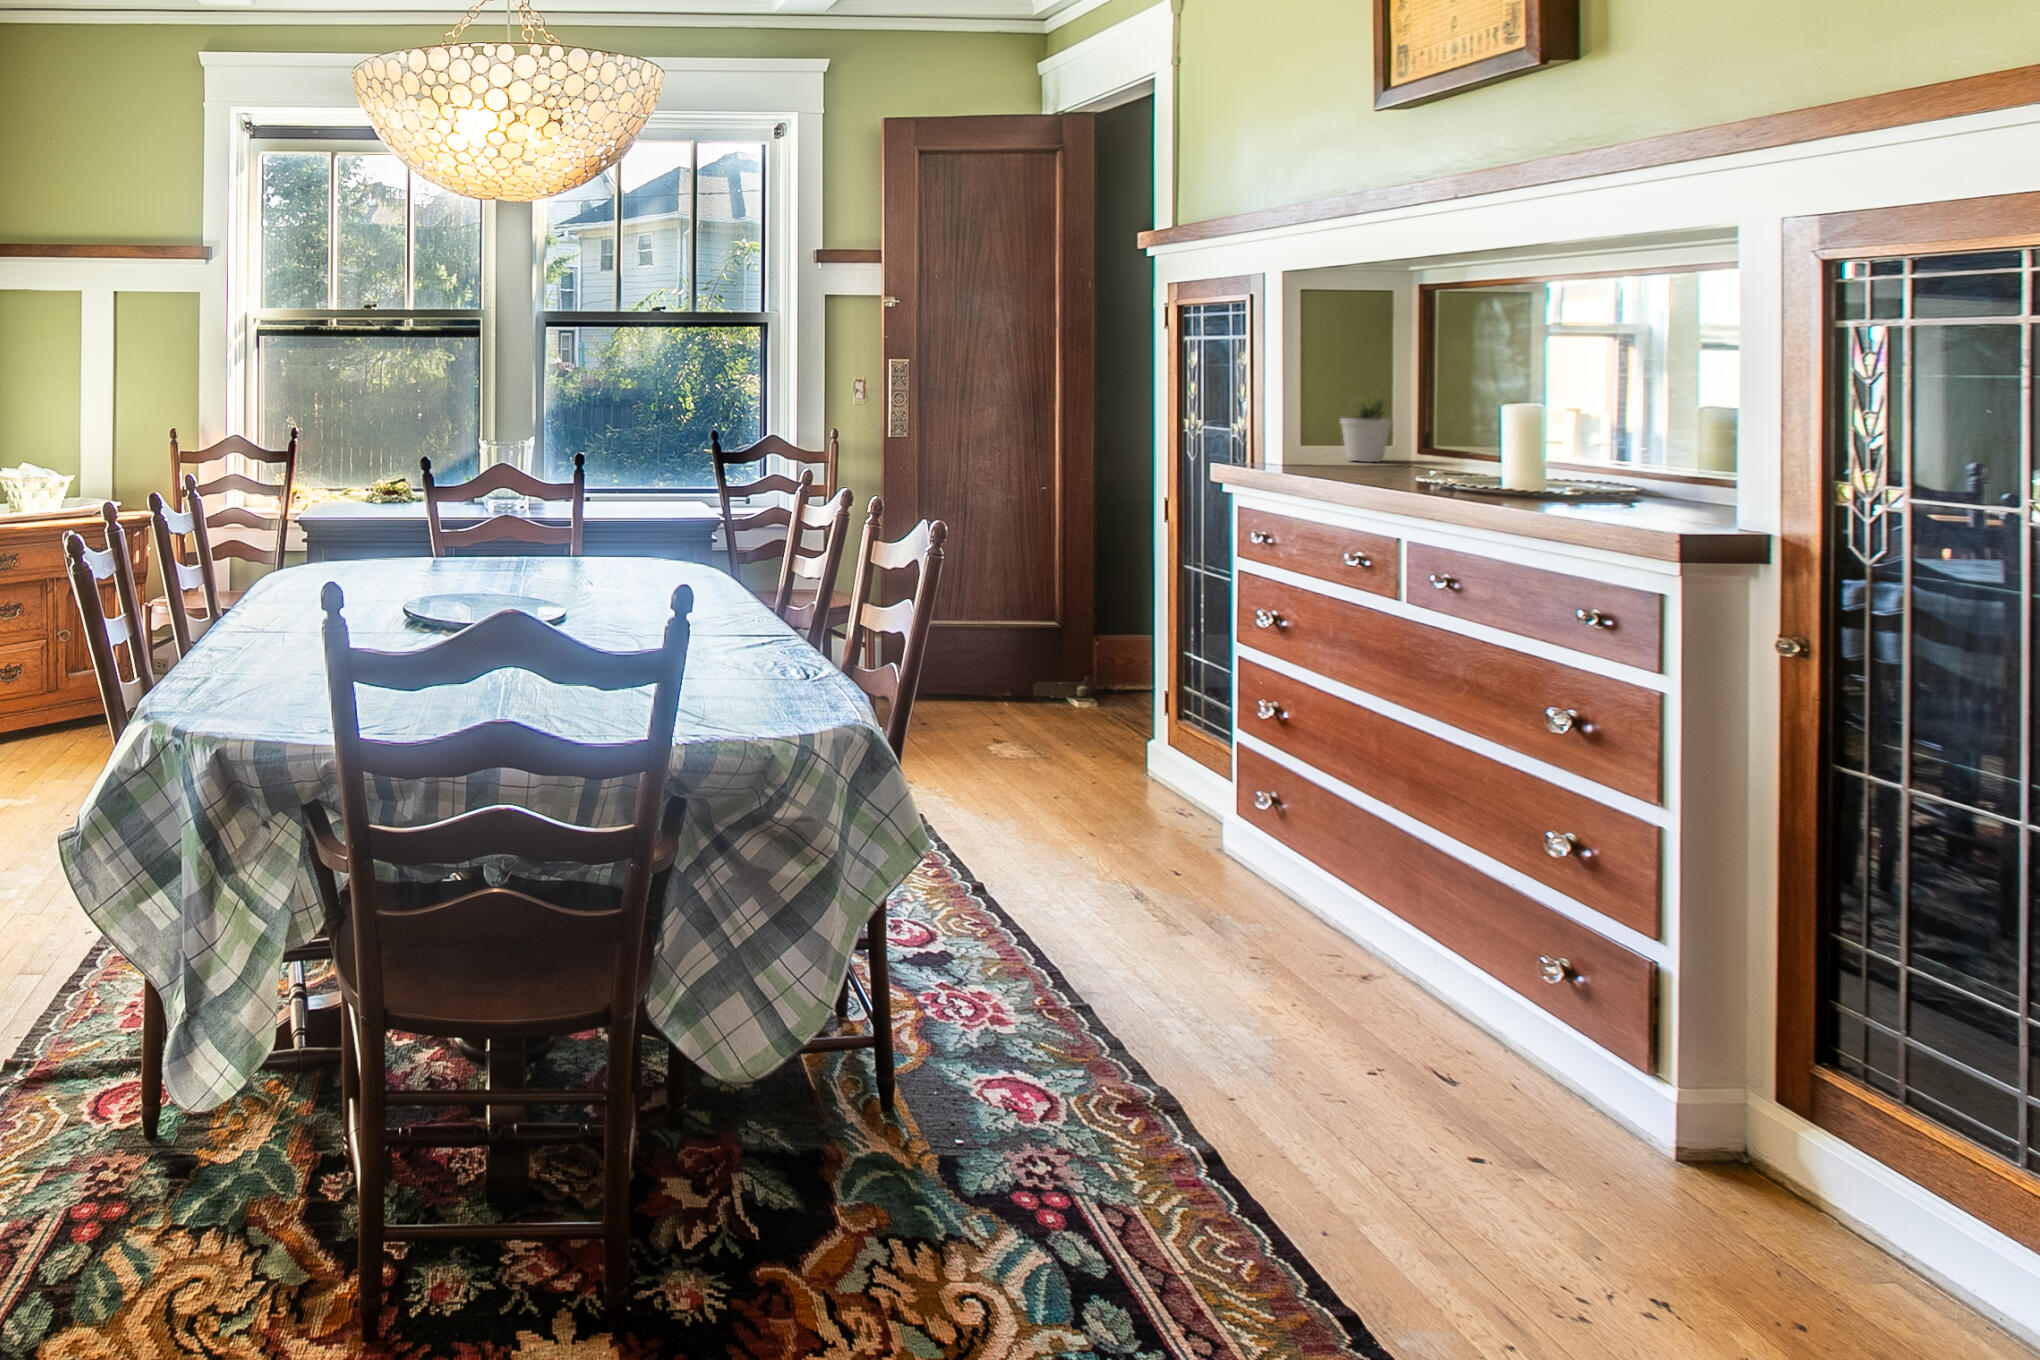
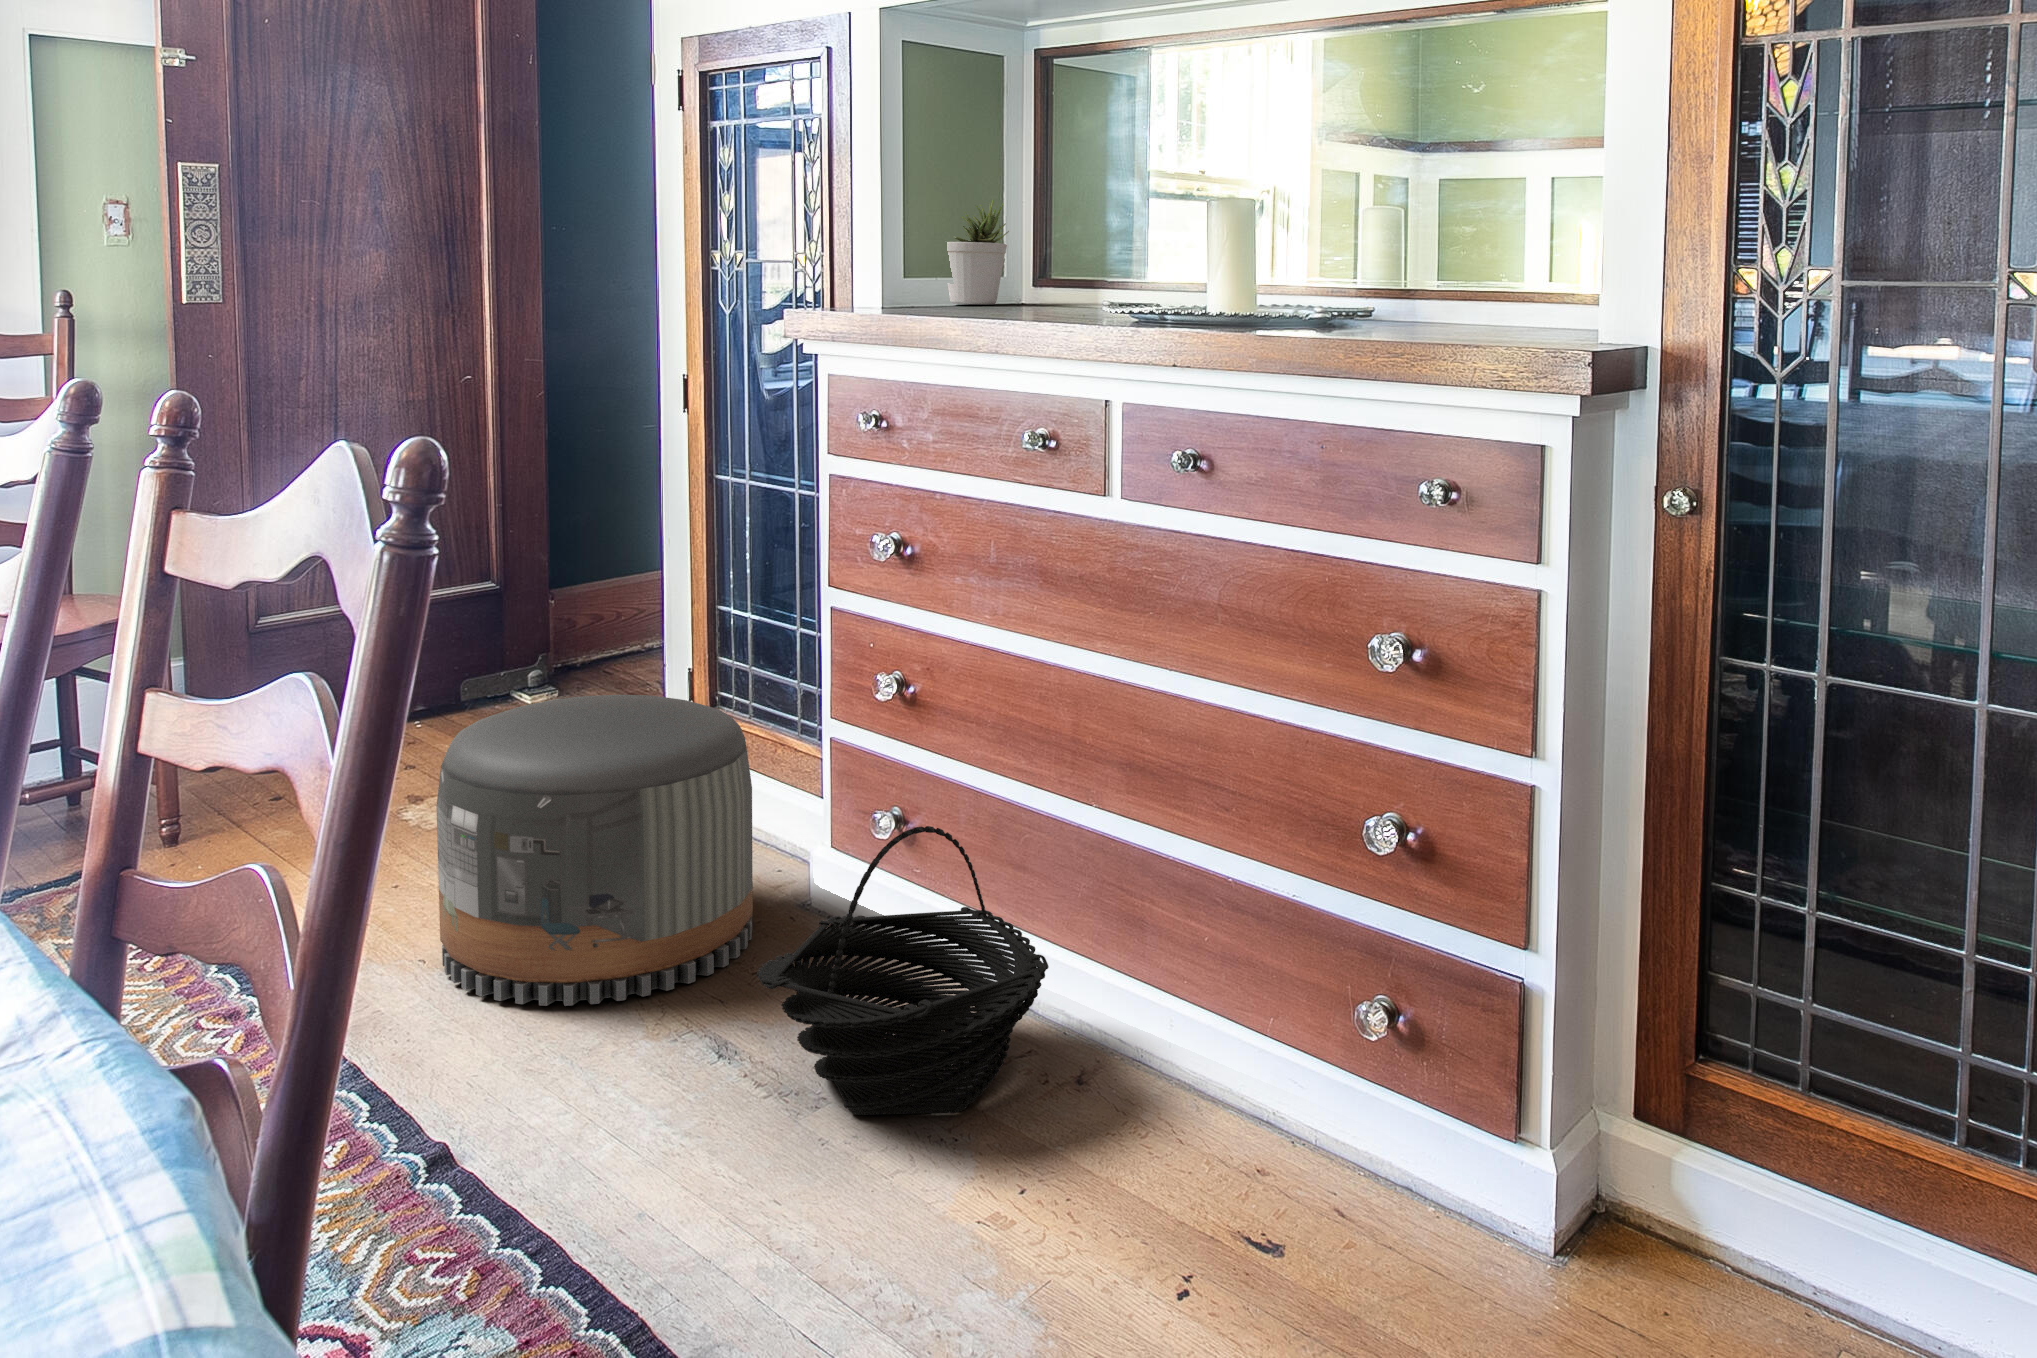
pouf: none [991,693,1182,876] -> present [436,695,753,1006]
basket: none [1152,795,1347,978] -> present [757,826,1049,1115]

